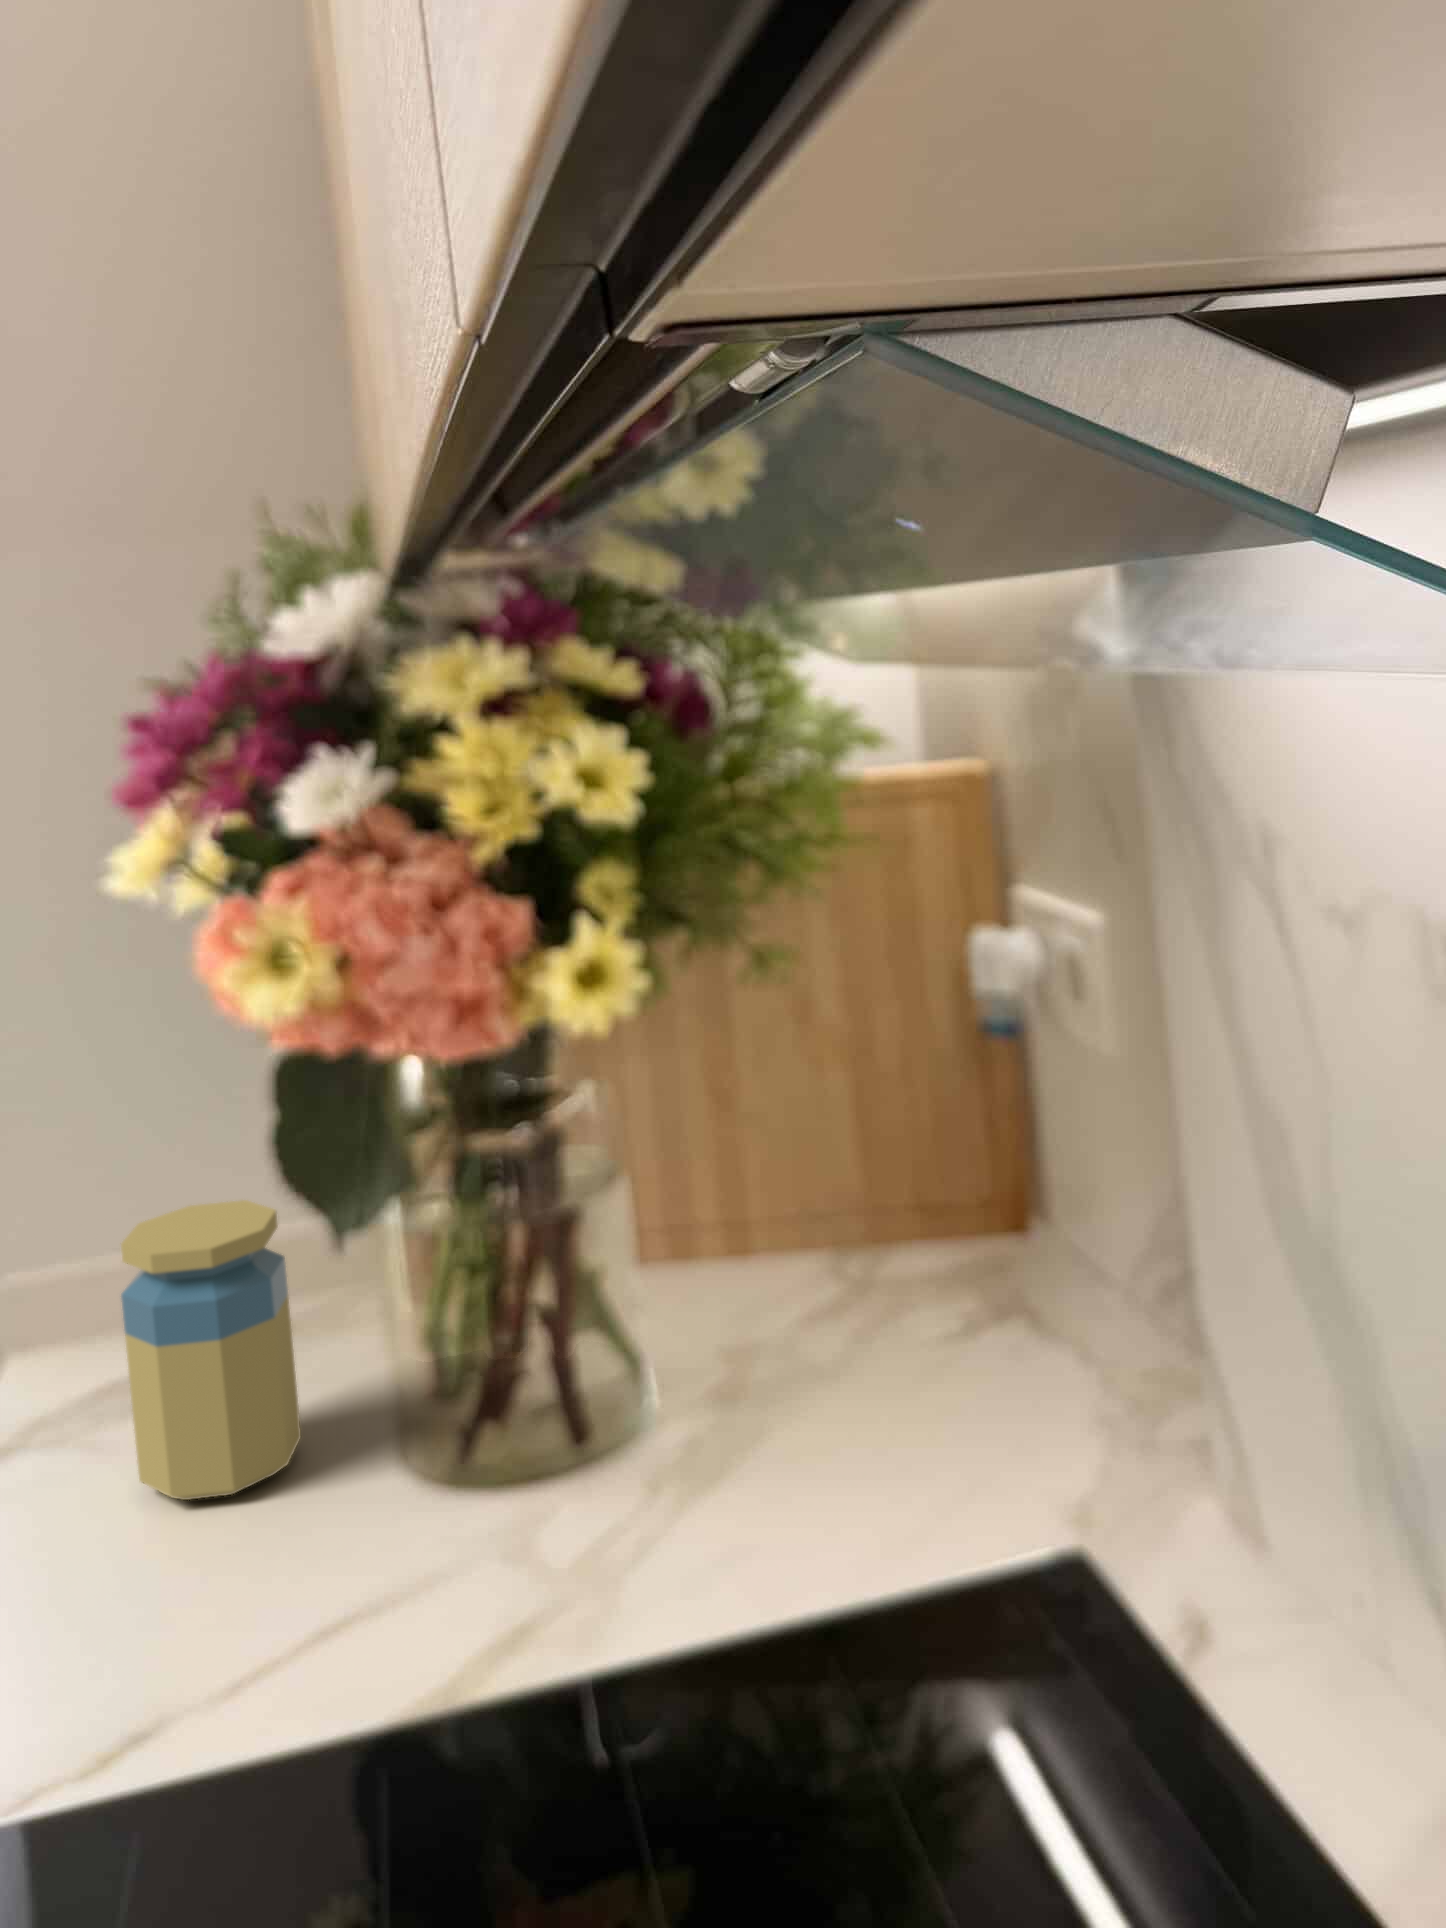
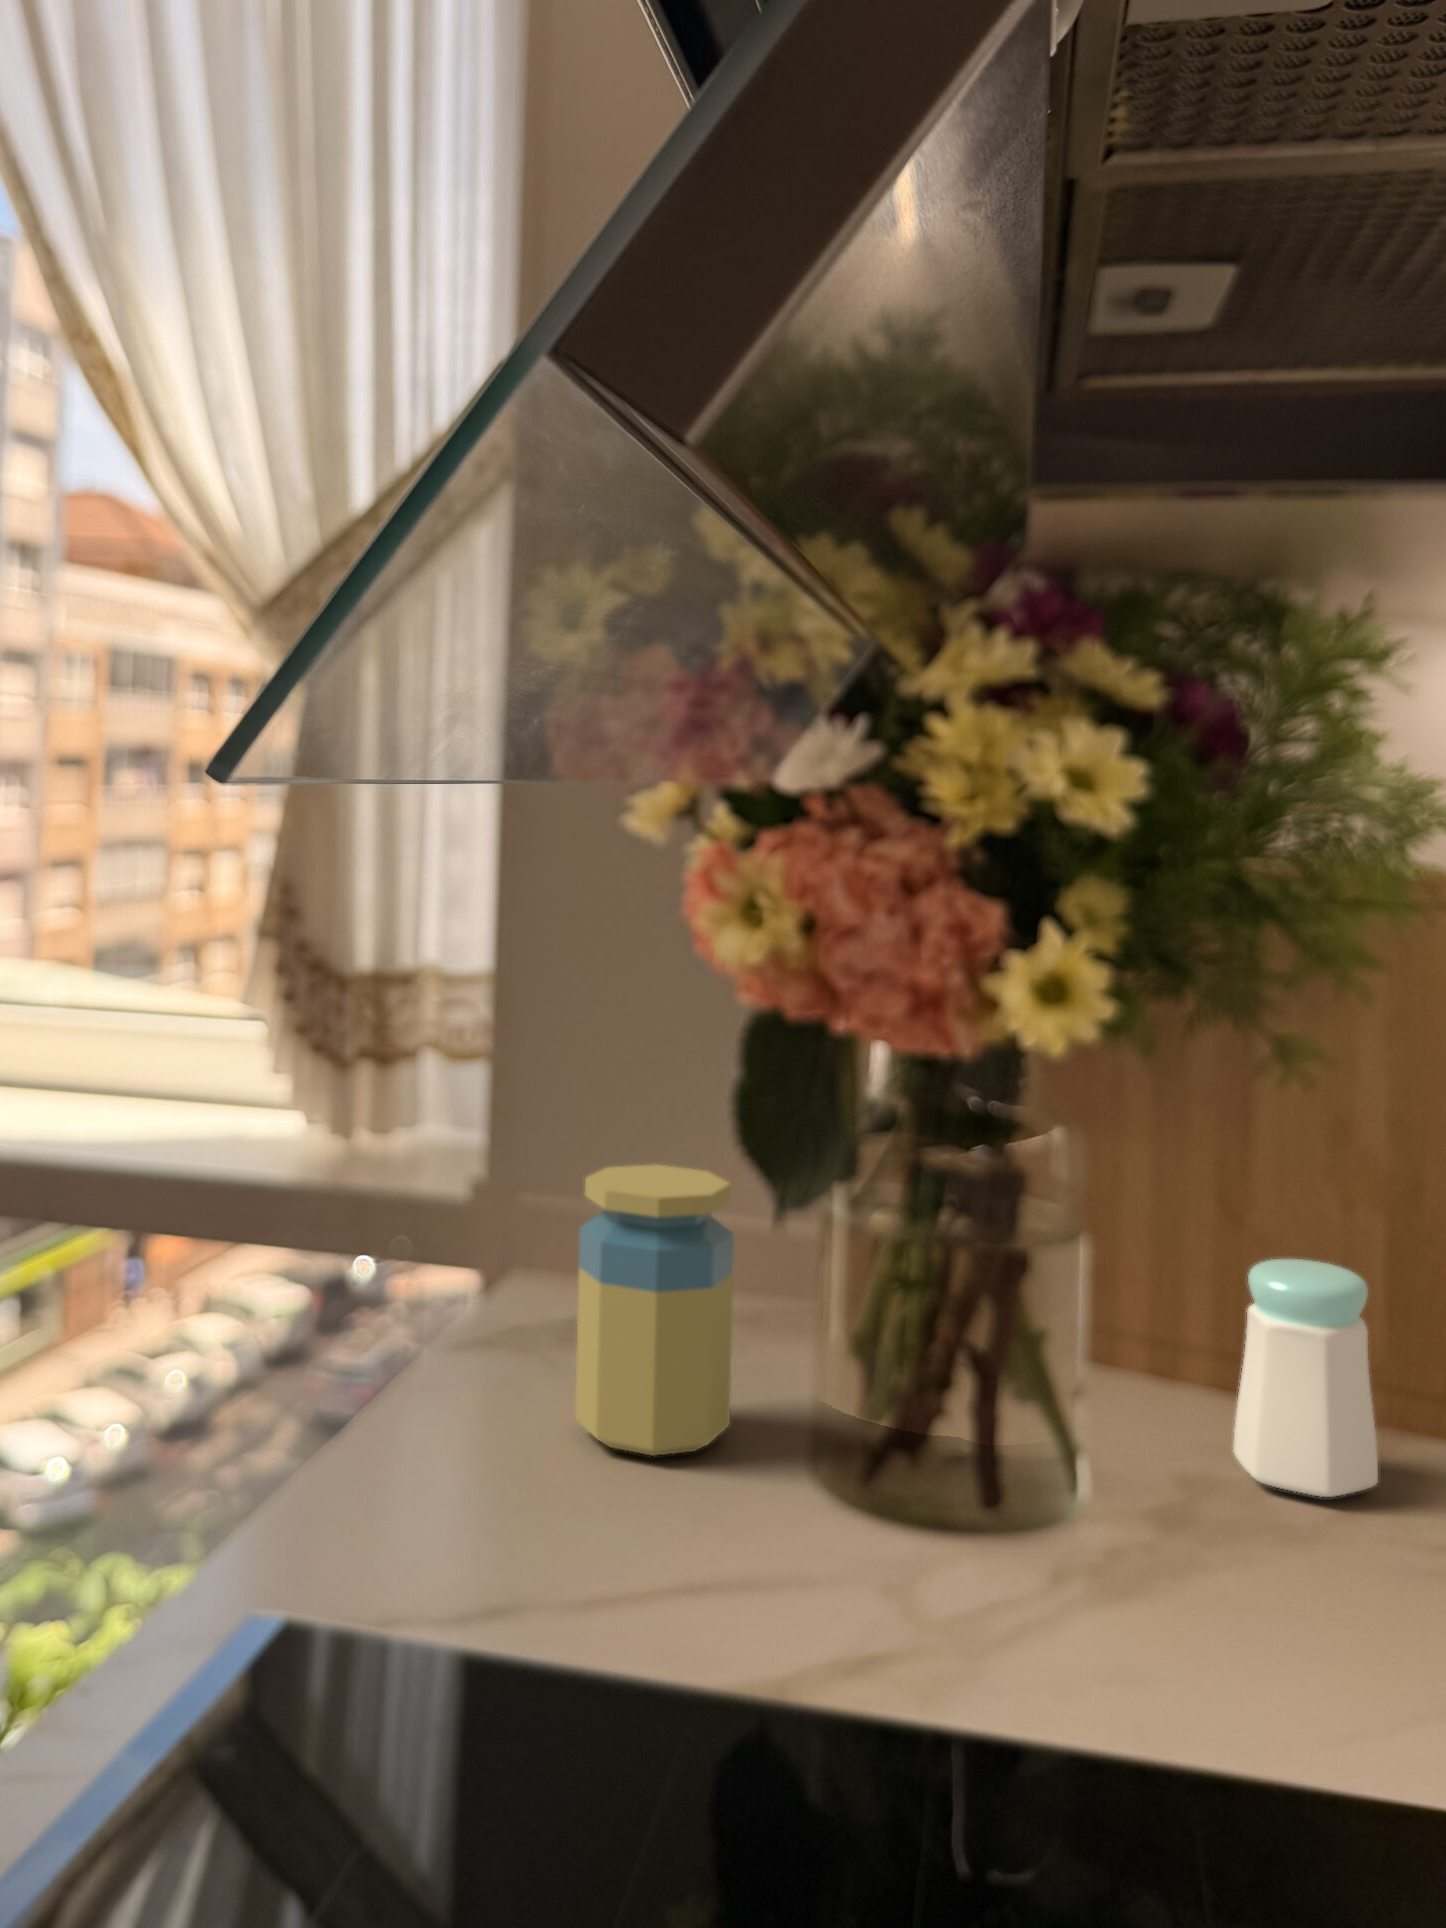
salt shaker: none [747,1141,864,1339] -> present [1233,1259,1378,1497]

